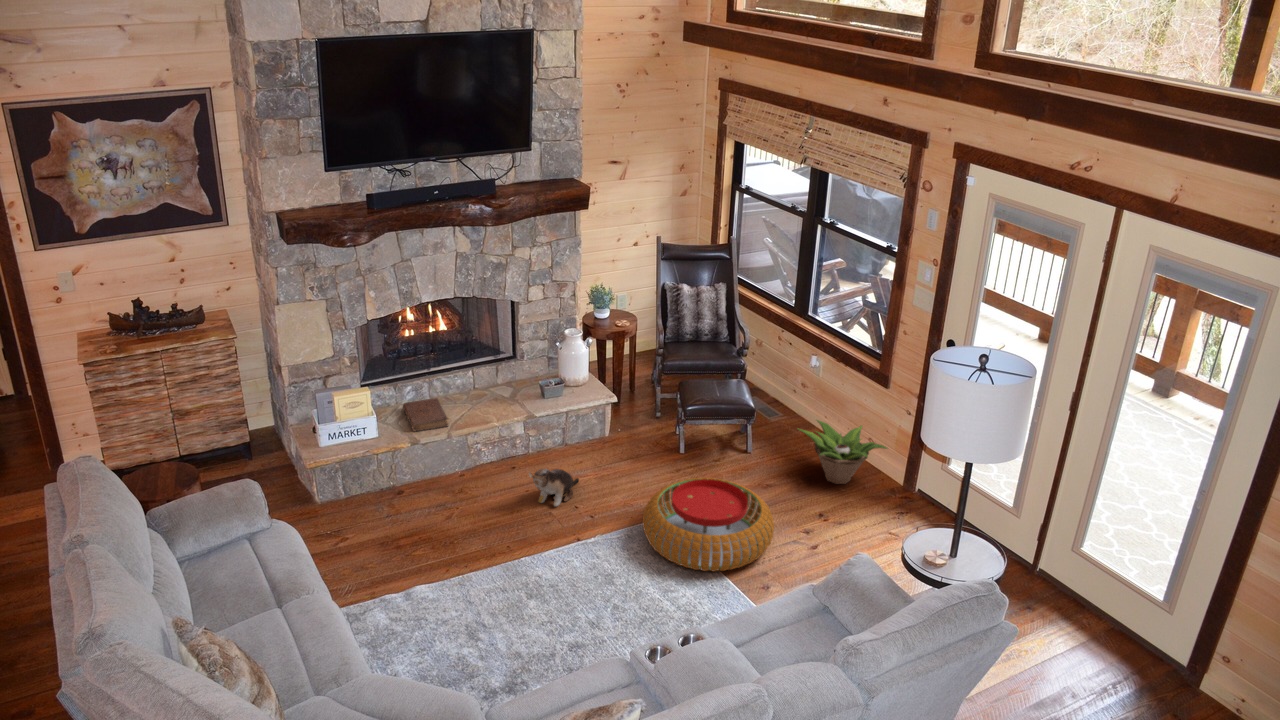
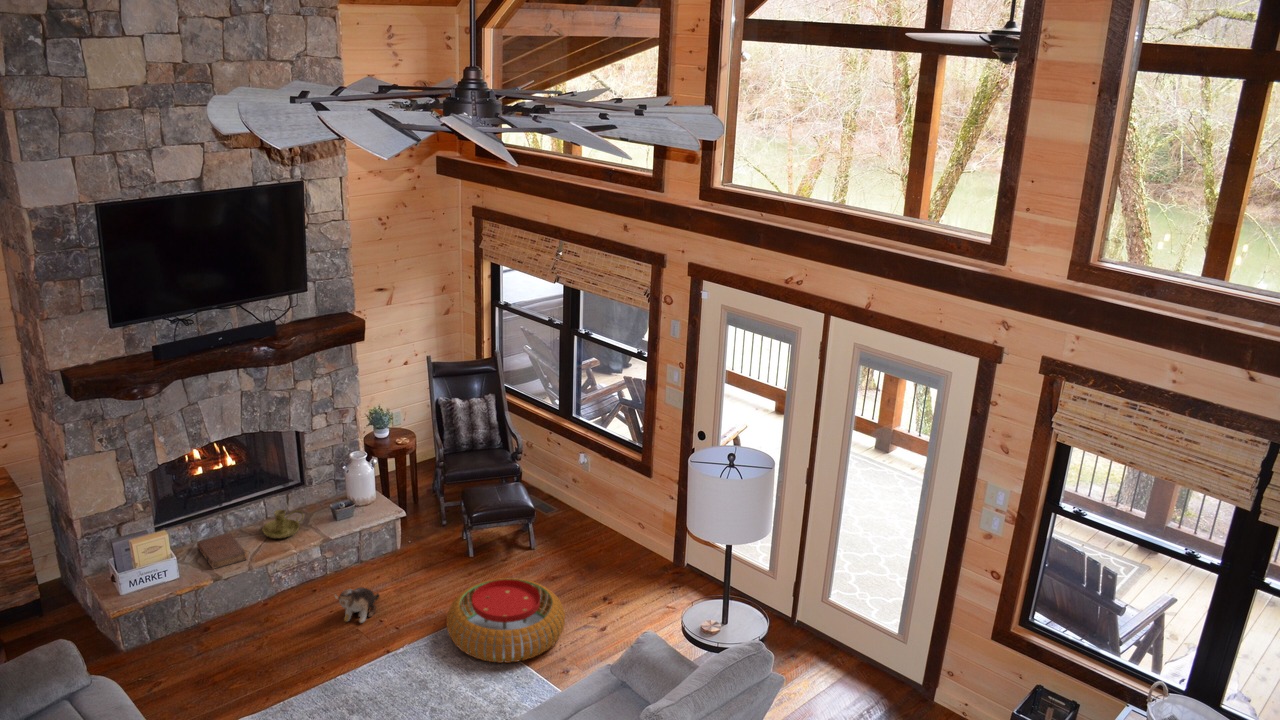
candle holder: none [469,380,512,409] -> present [262,510,304,538]
decorative plant: present [799,420,887,484] -> none [575,512,656,569]

